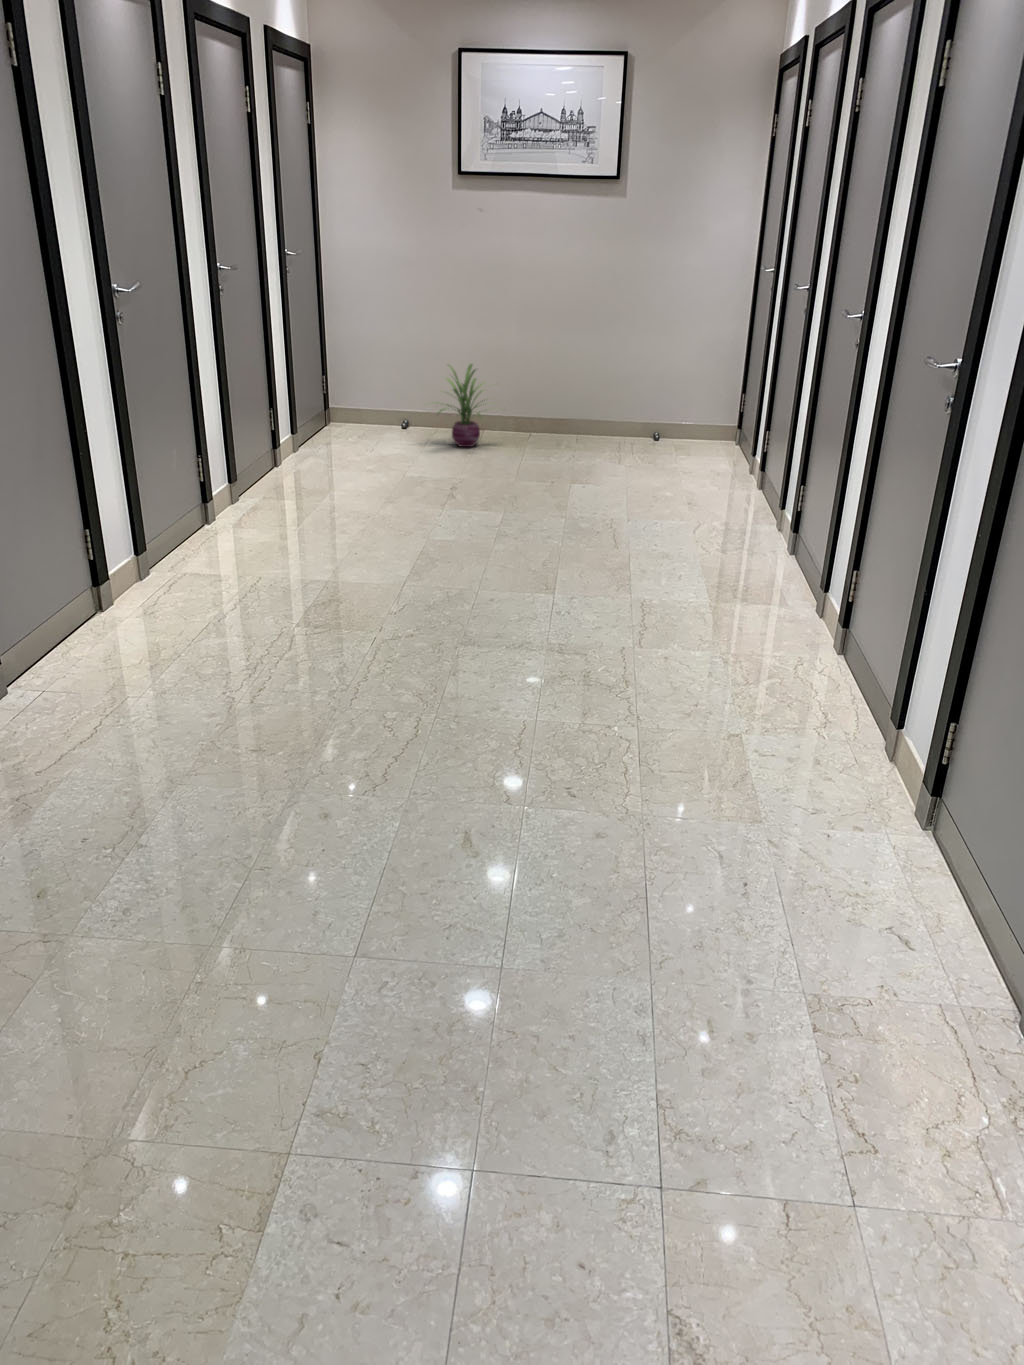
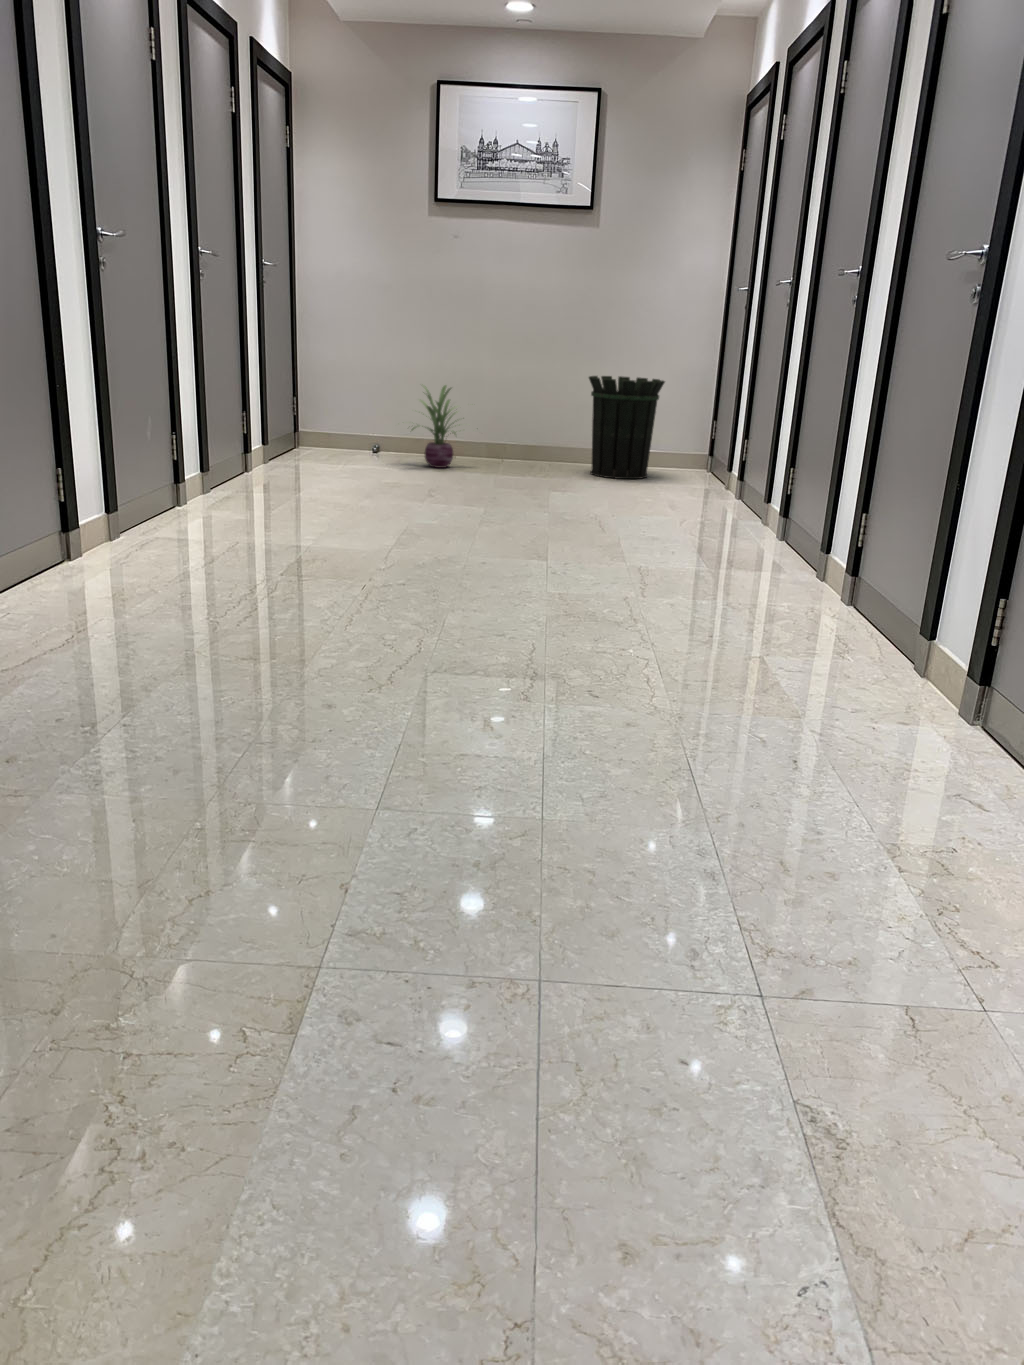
waste bin: none [613,350,690,457] -> present [589,376,665,479]

